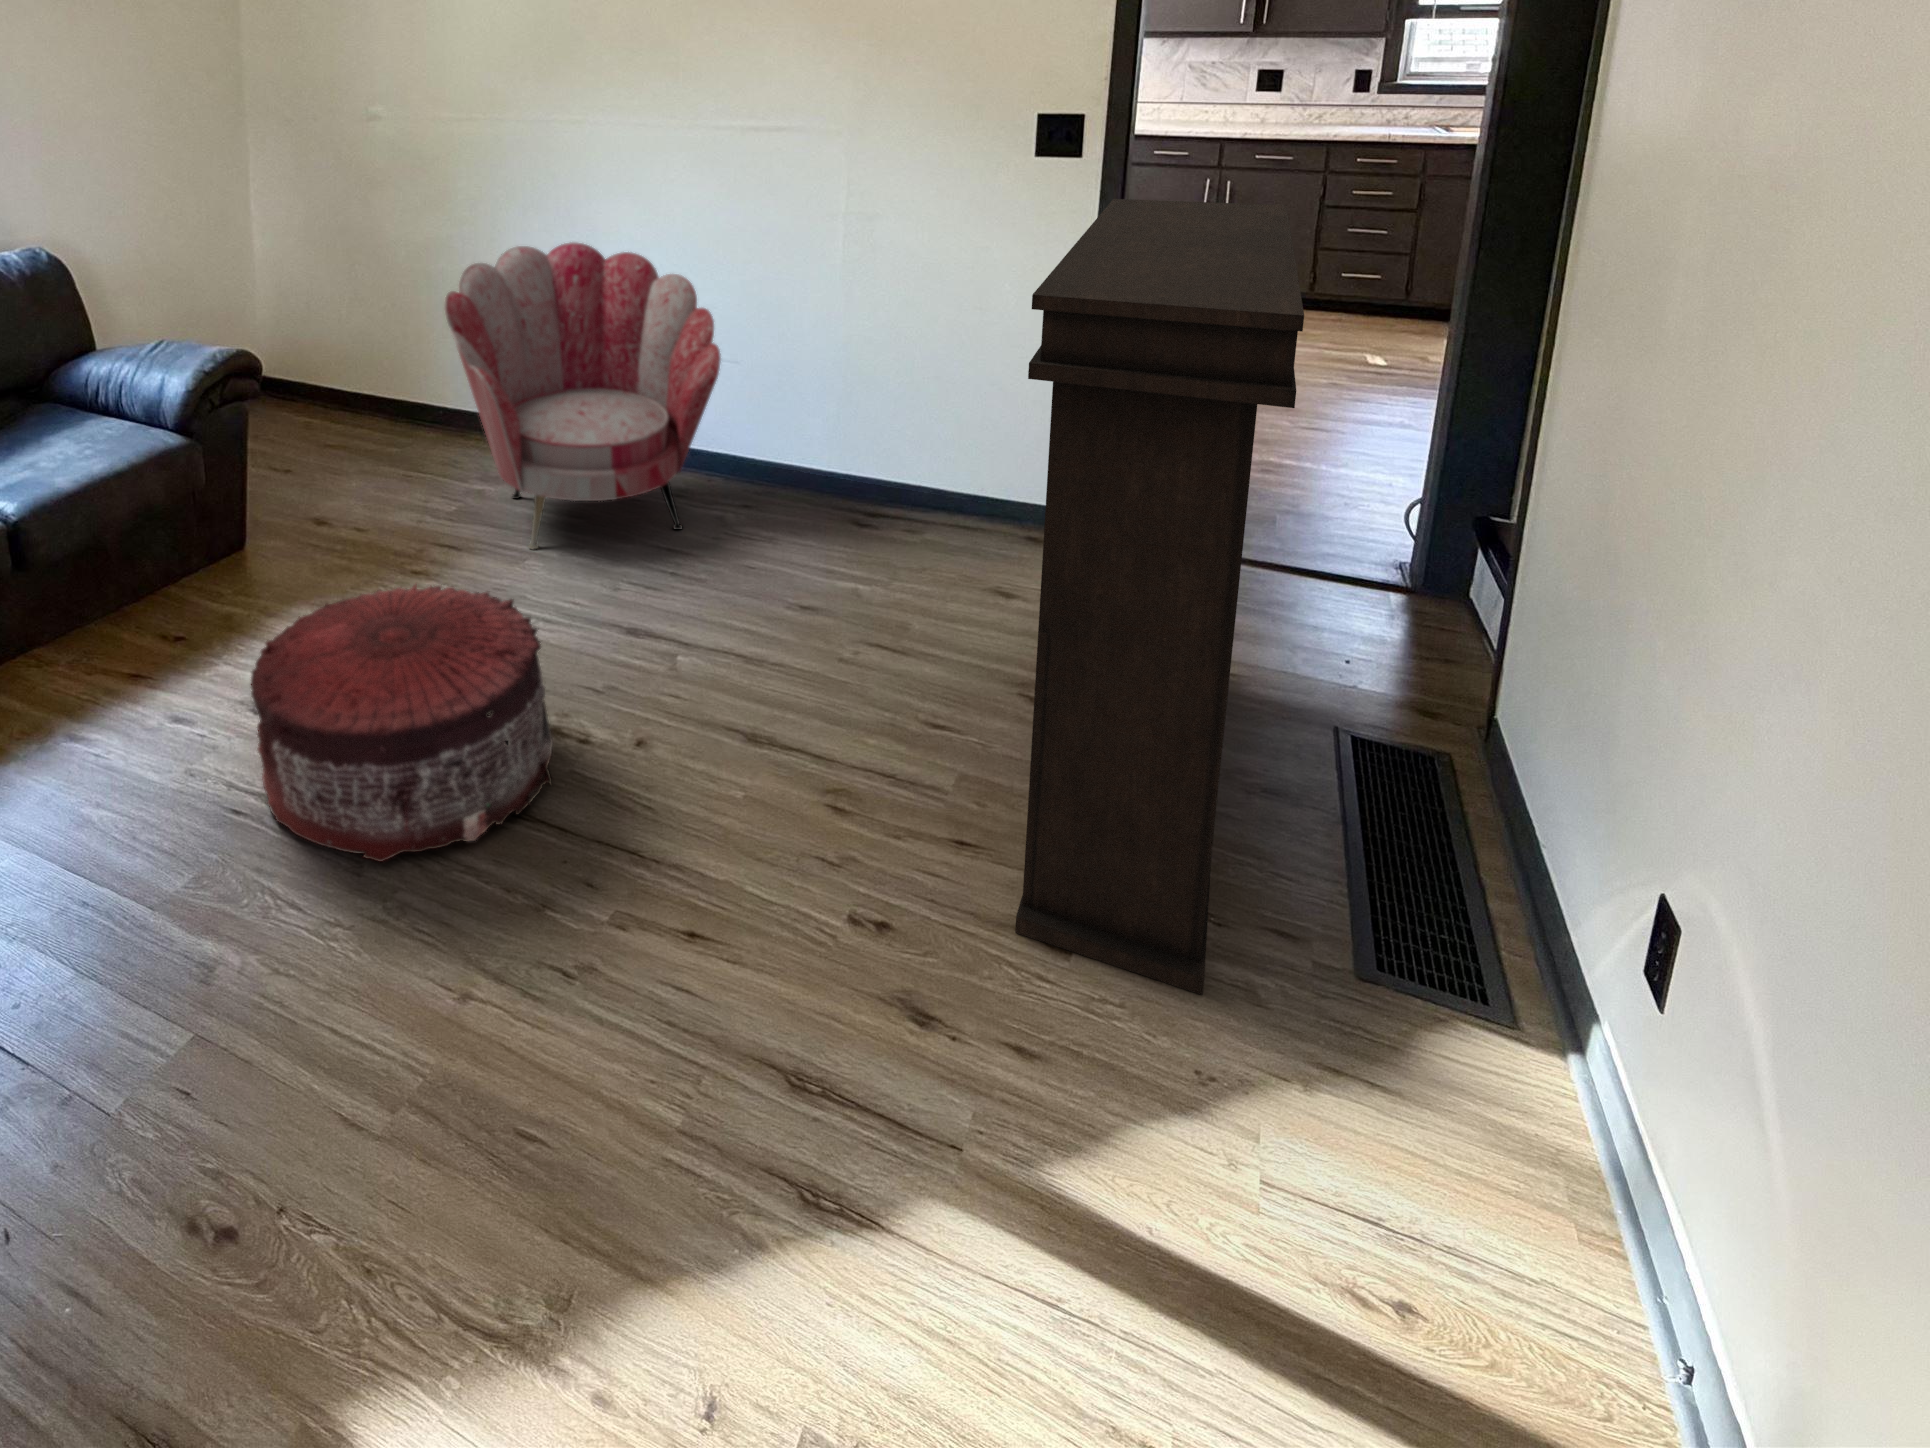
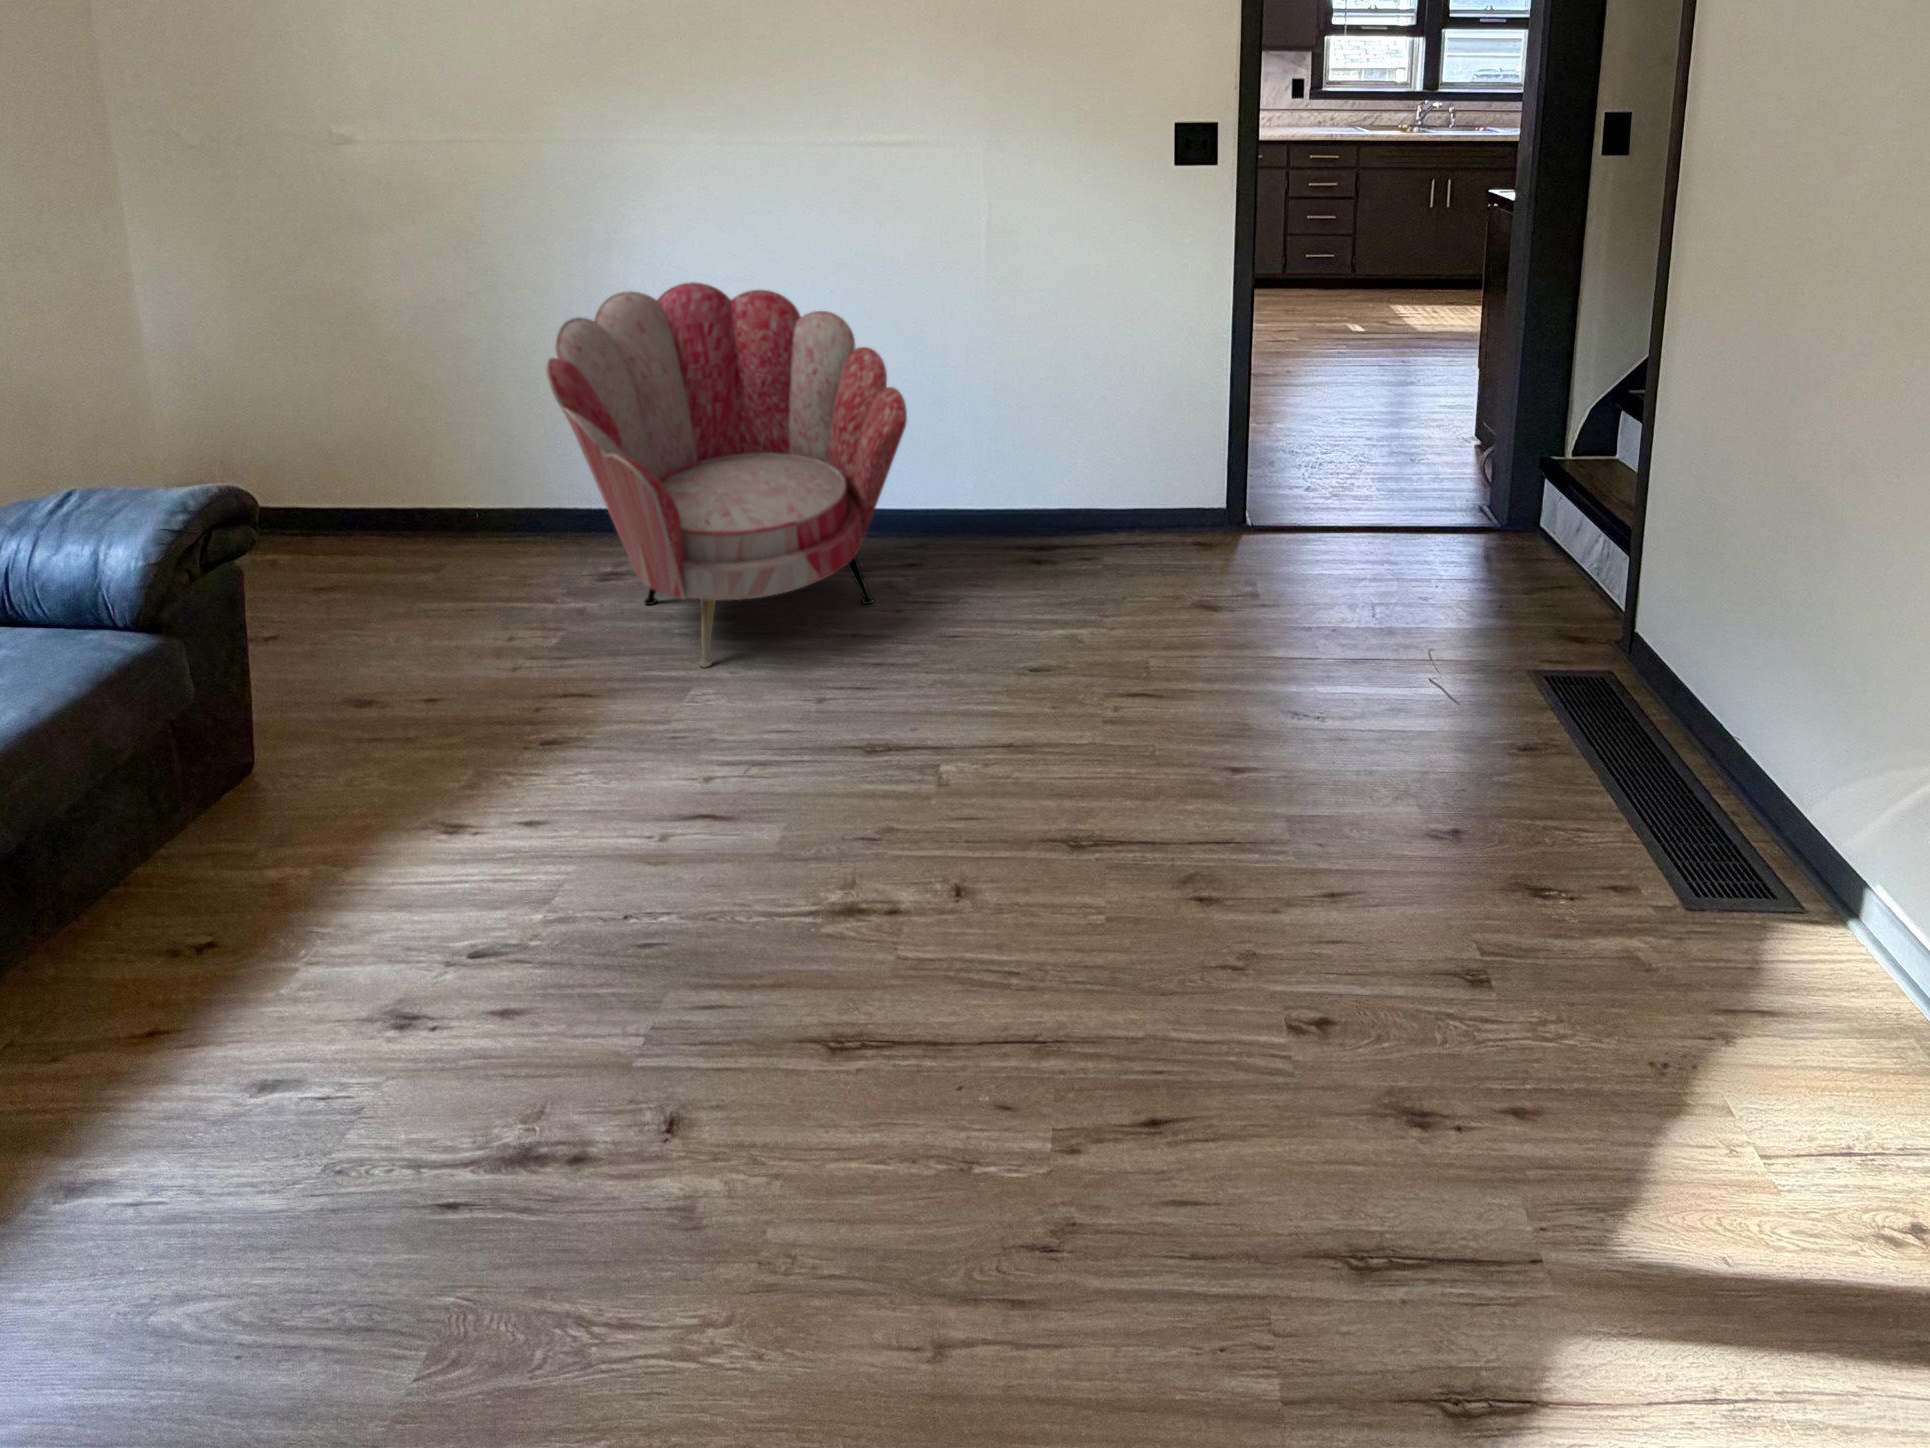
console table: present [1015,199,1304,995] -> none [1323,211,1721,977]
pouf: present [251,585,553,862] -> none [438,755,900,1214]

